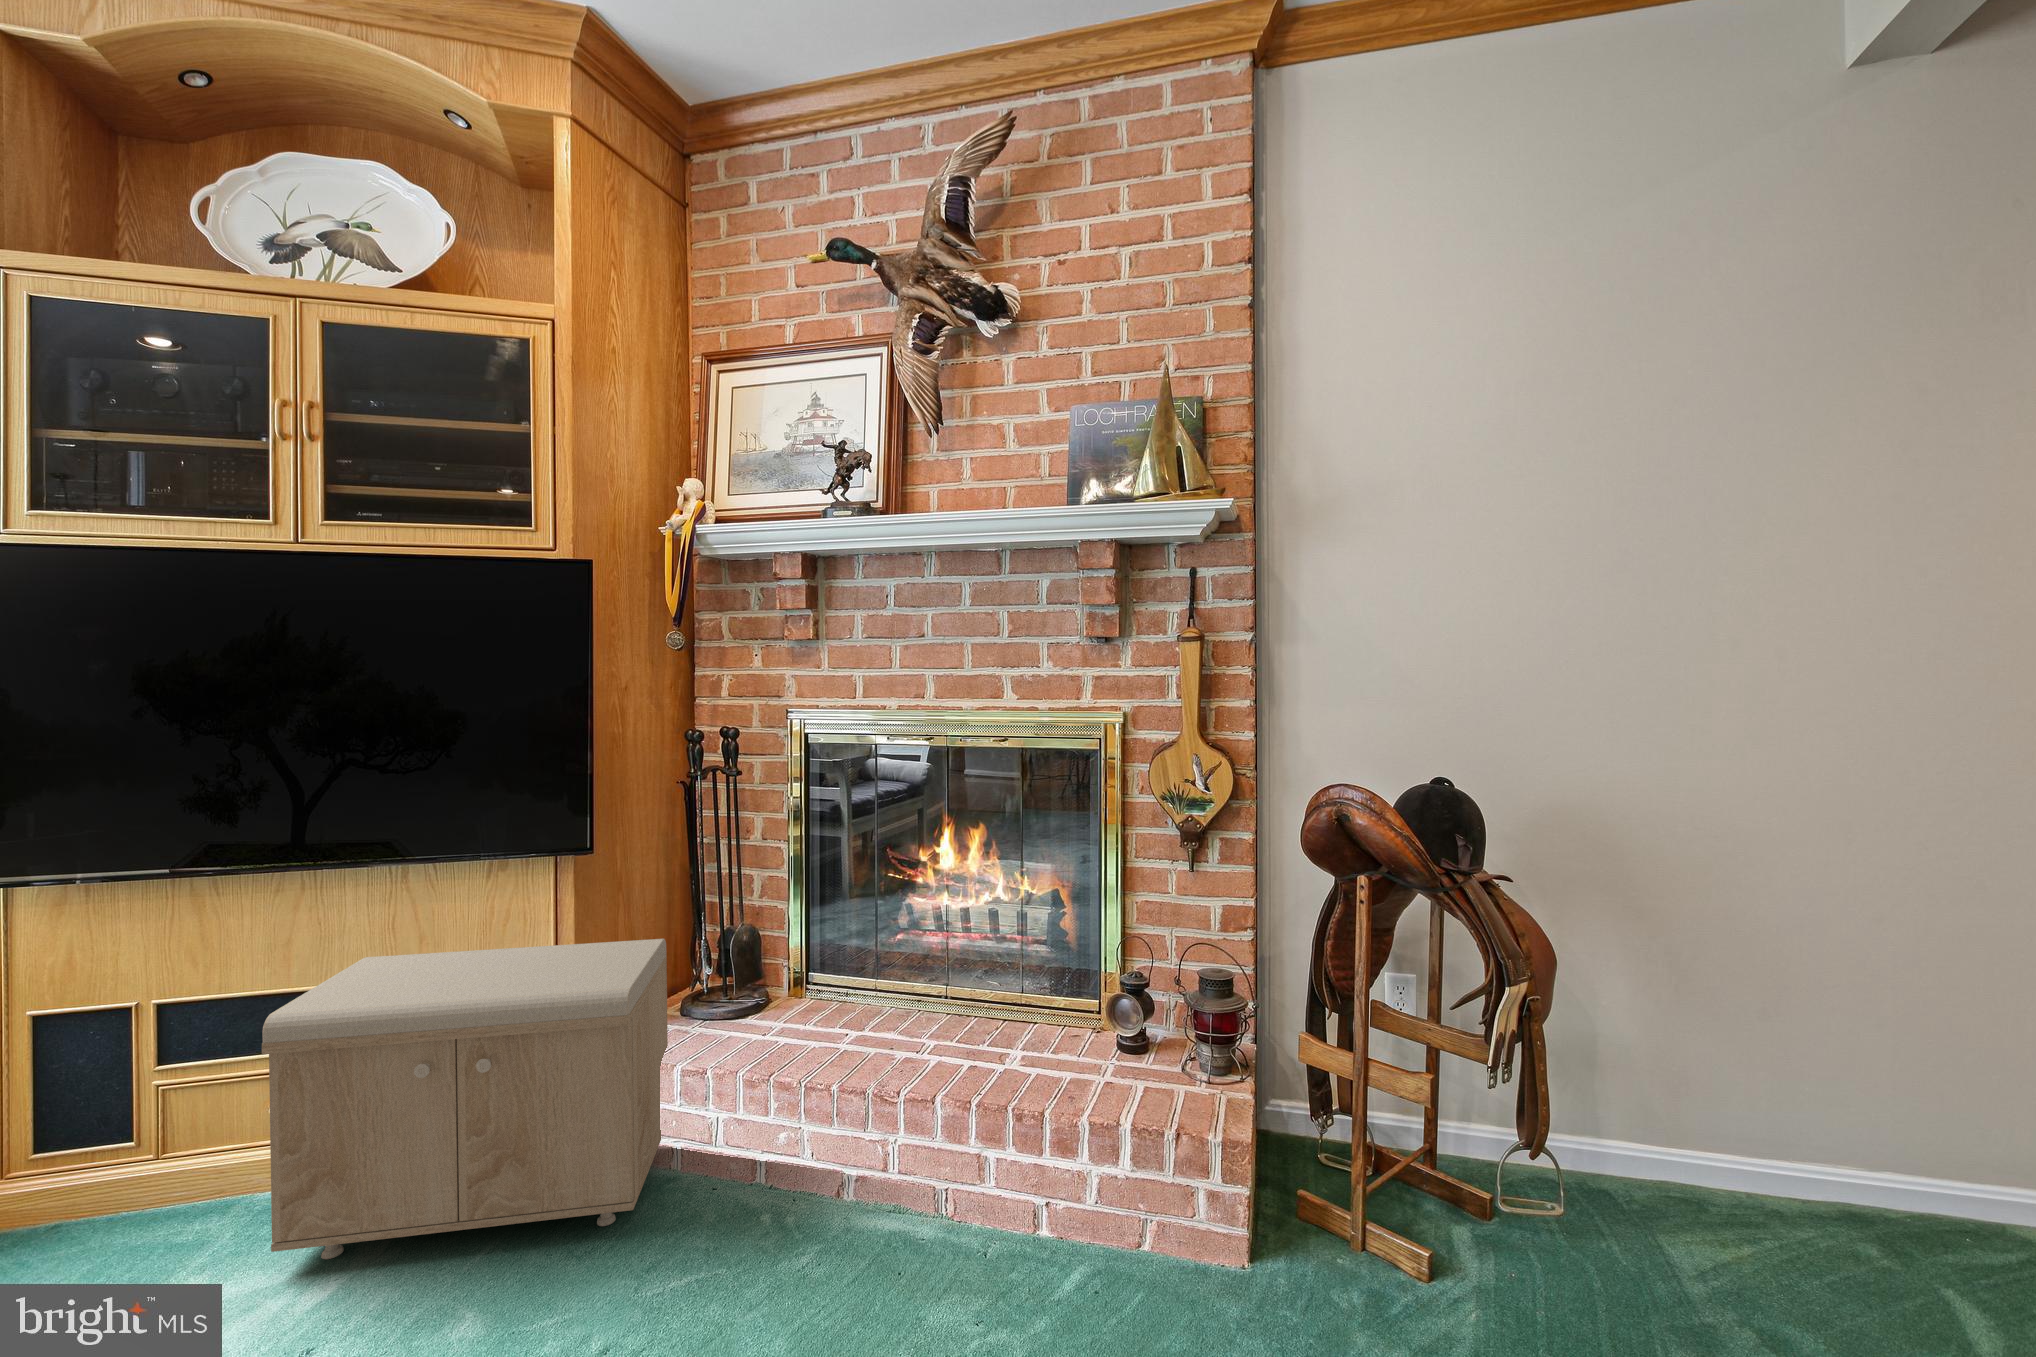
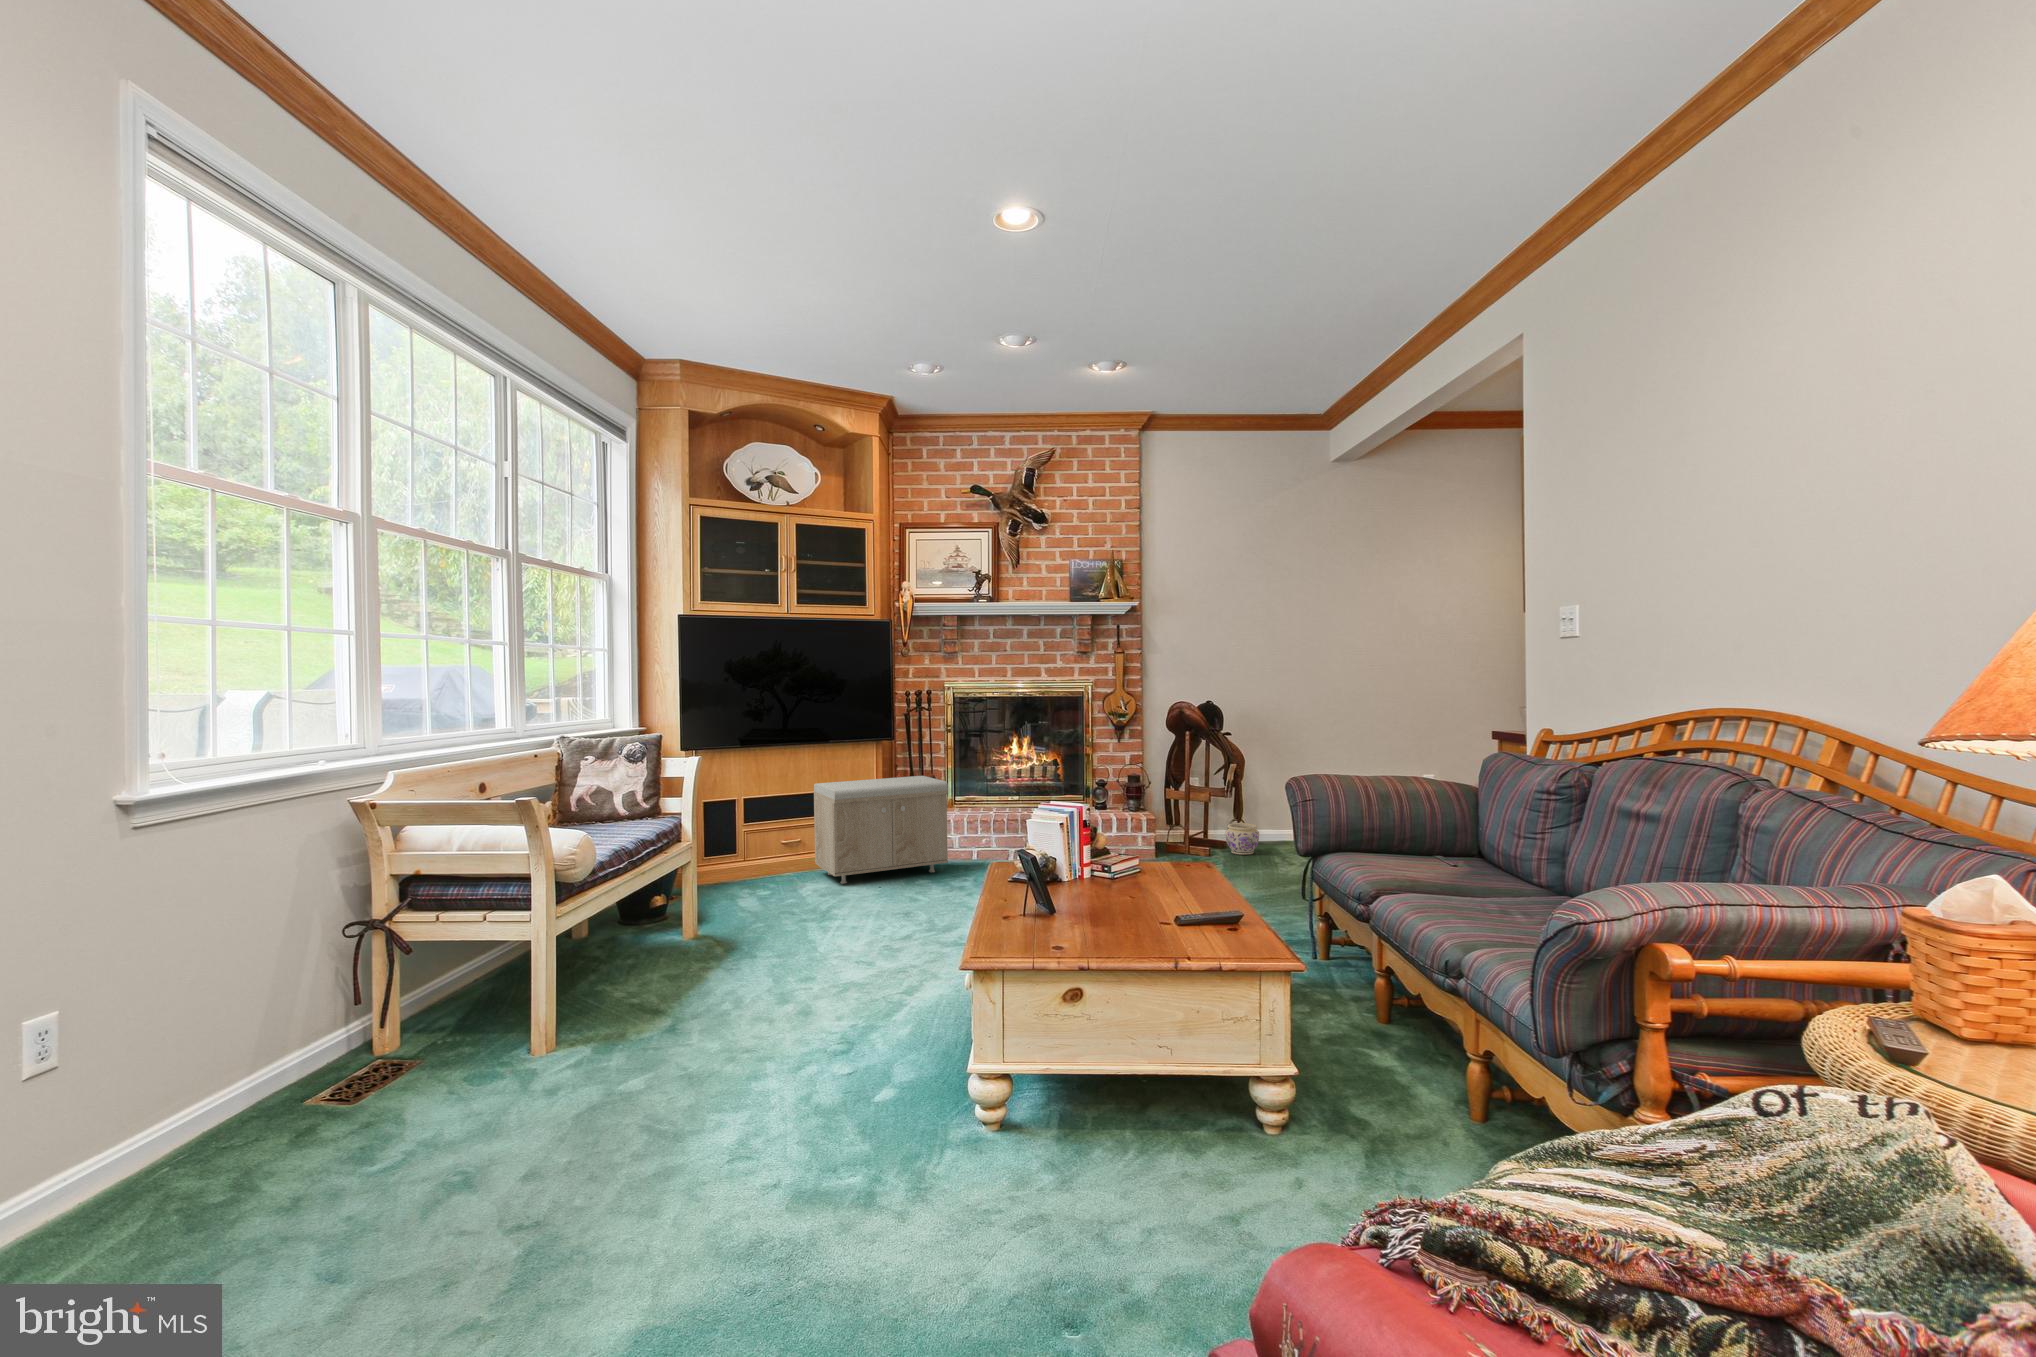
planter: none [1488,1156,1608,1290] -> present [1225,823,1259,855]

